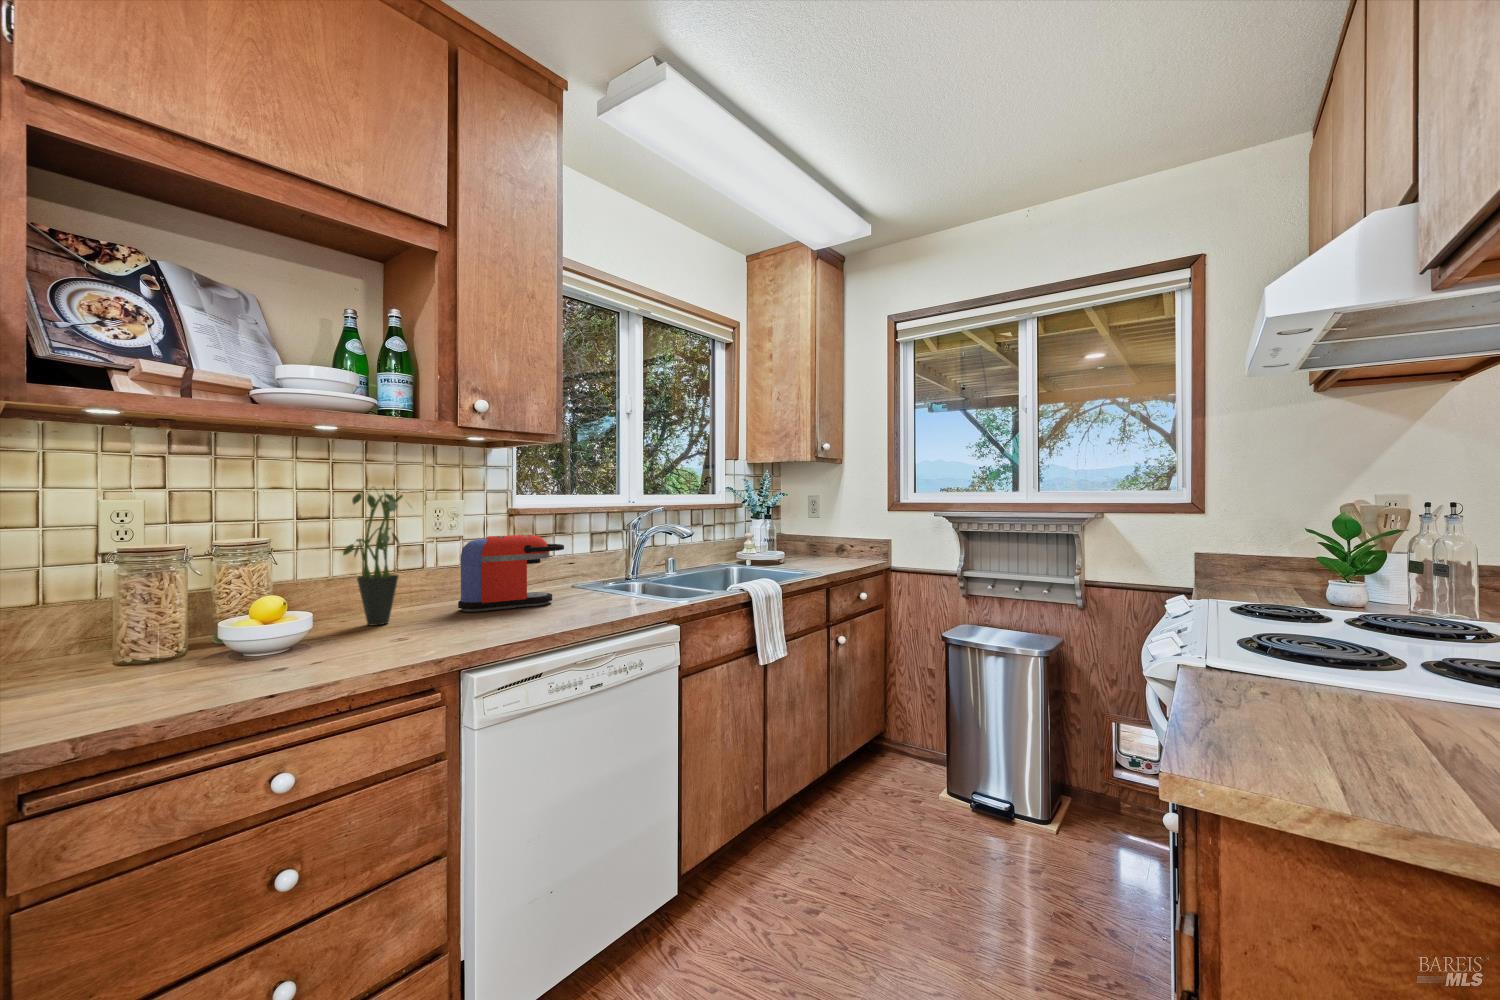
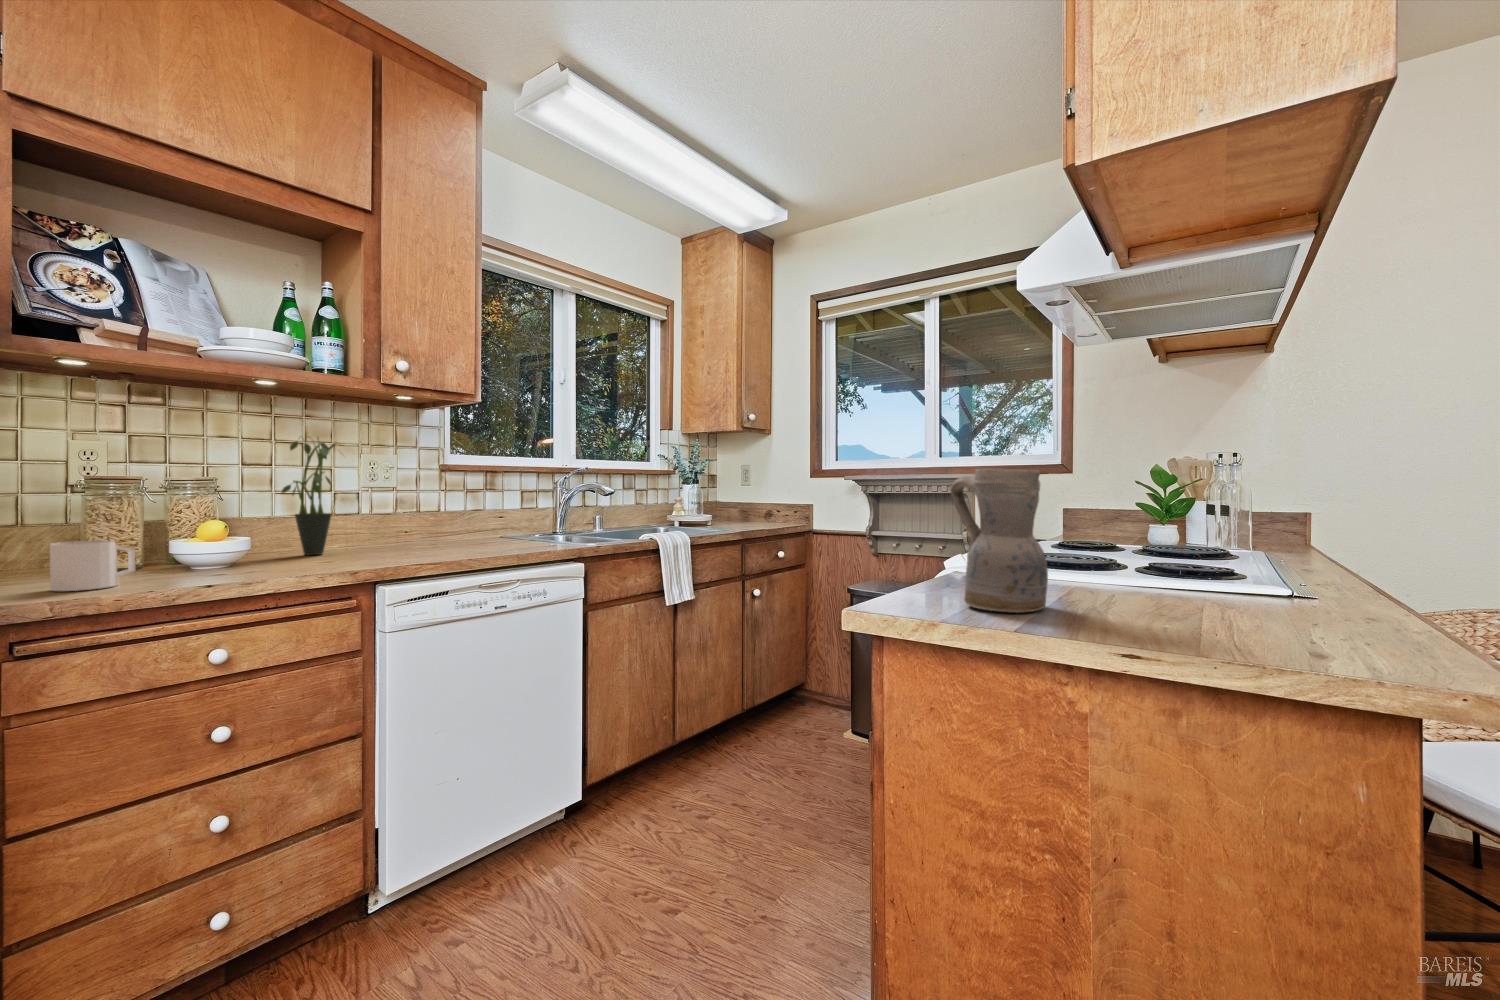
coffee maker: present [458,535,564,612] -> none [388,485,486,549]
ceramic pitcher: none [1250,554,1427,763] -> present [951,468,1048,613]
mug: none [73,641,180,715] -> present [50,541,135,591]

